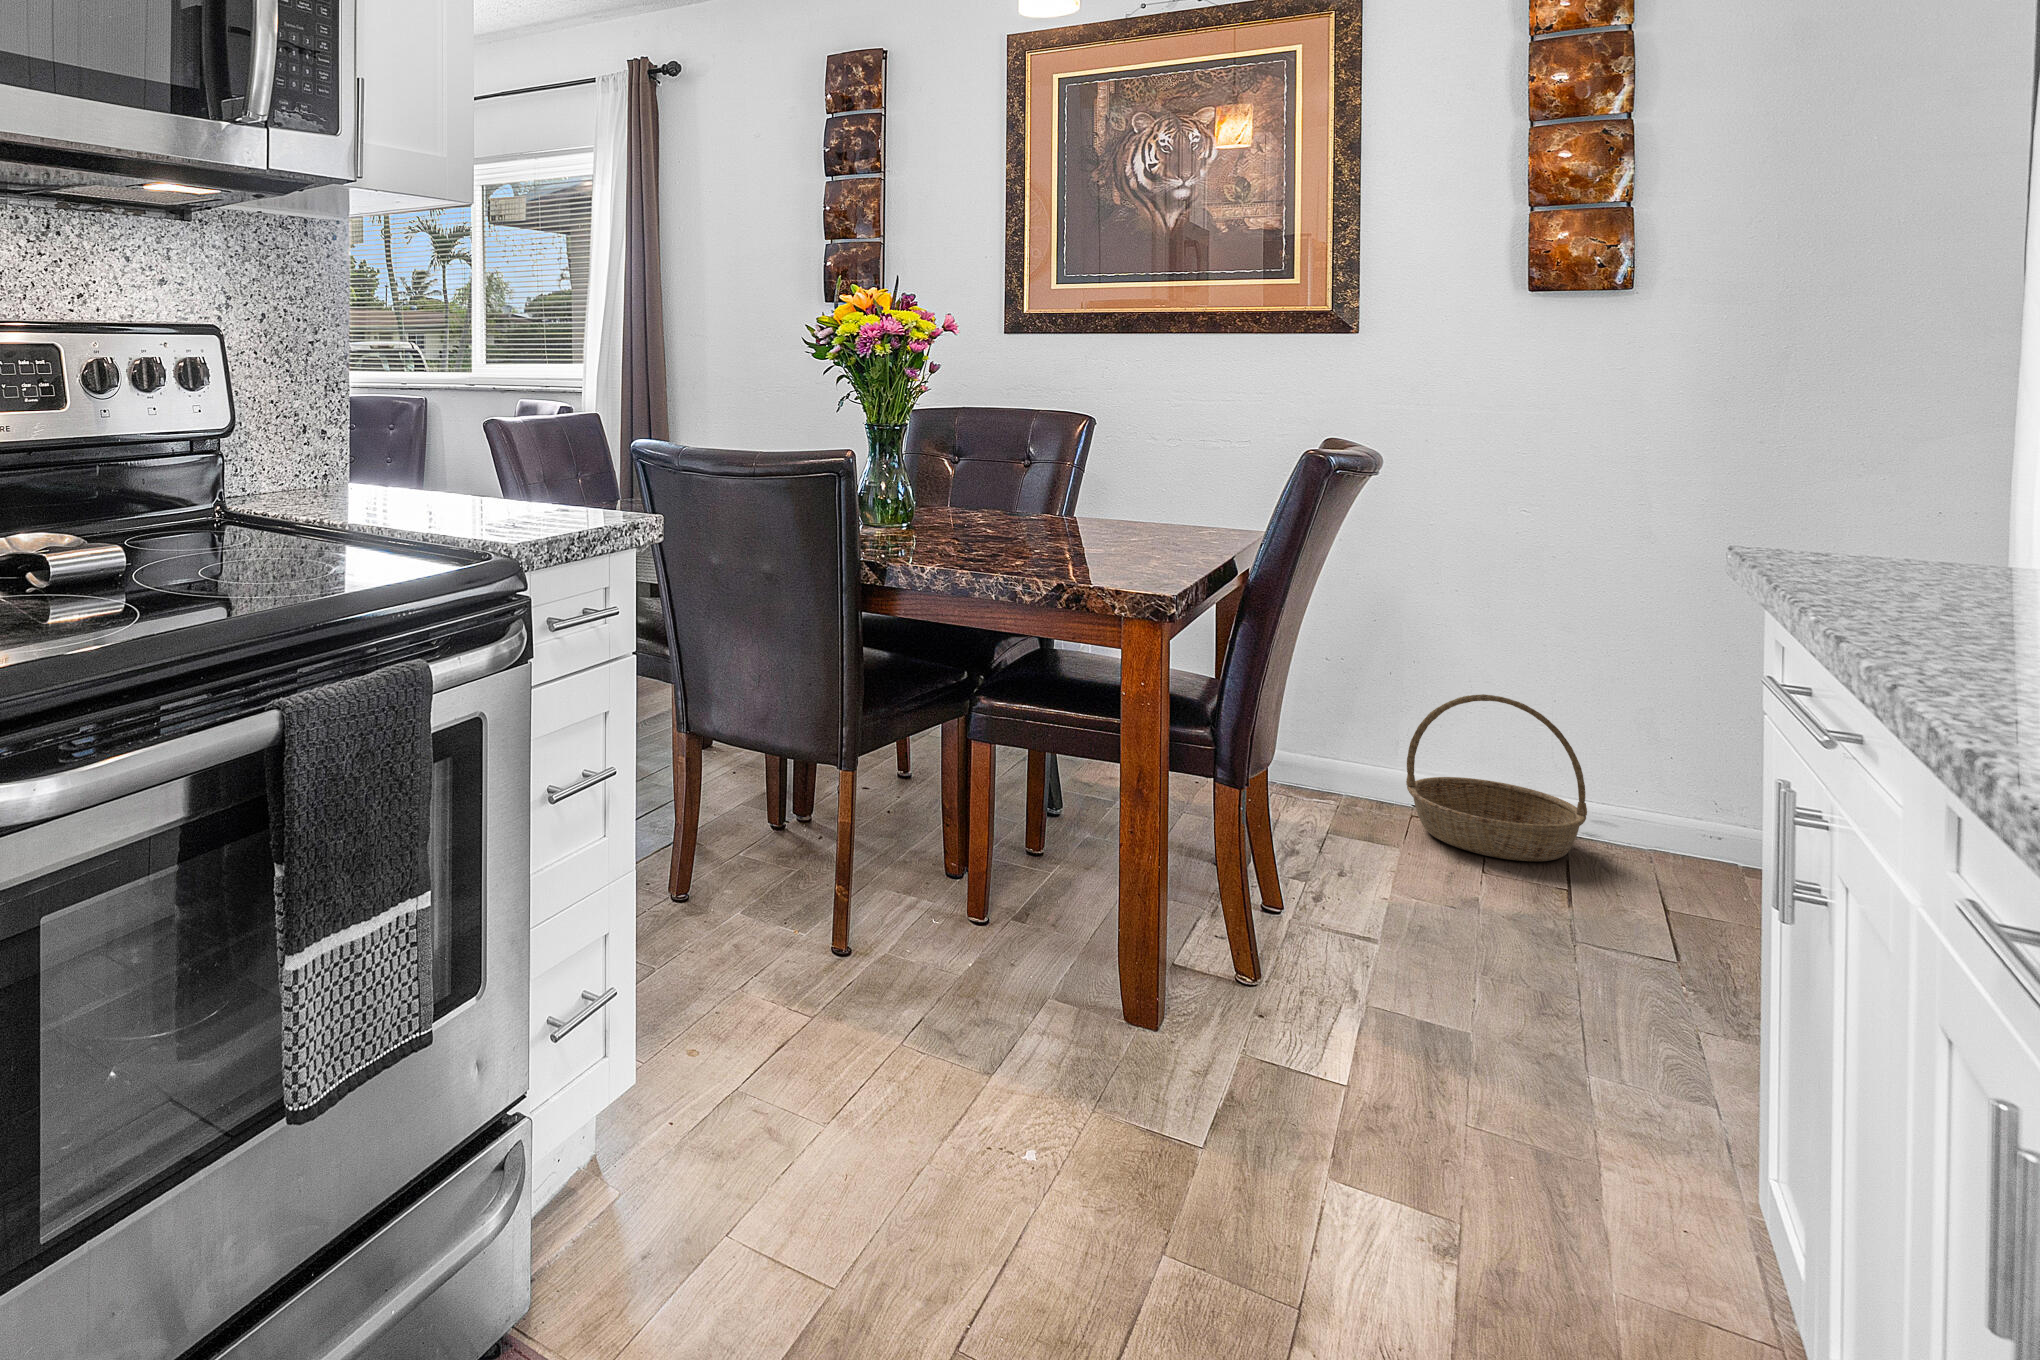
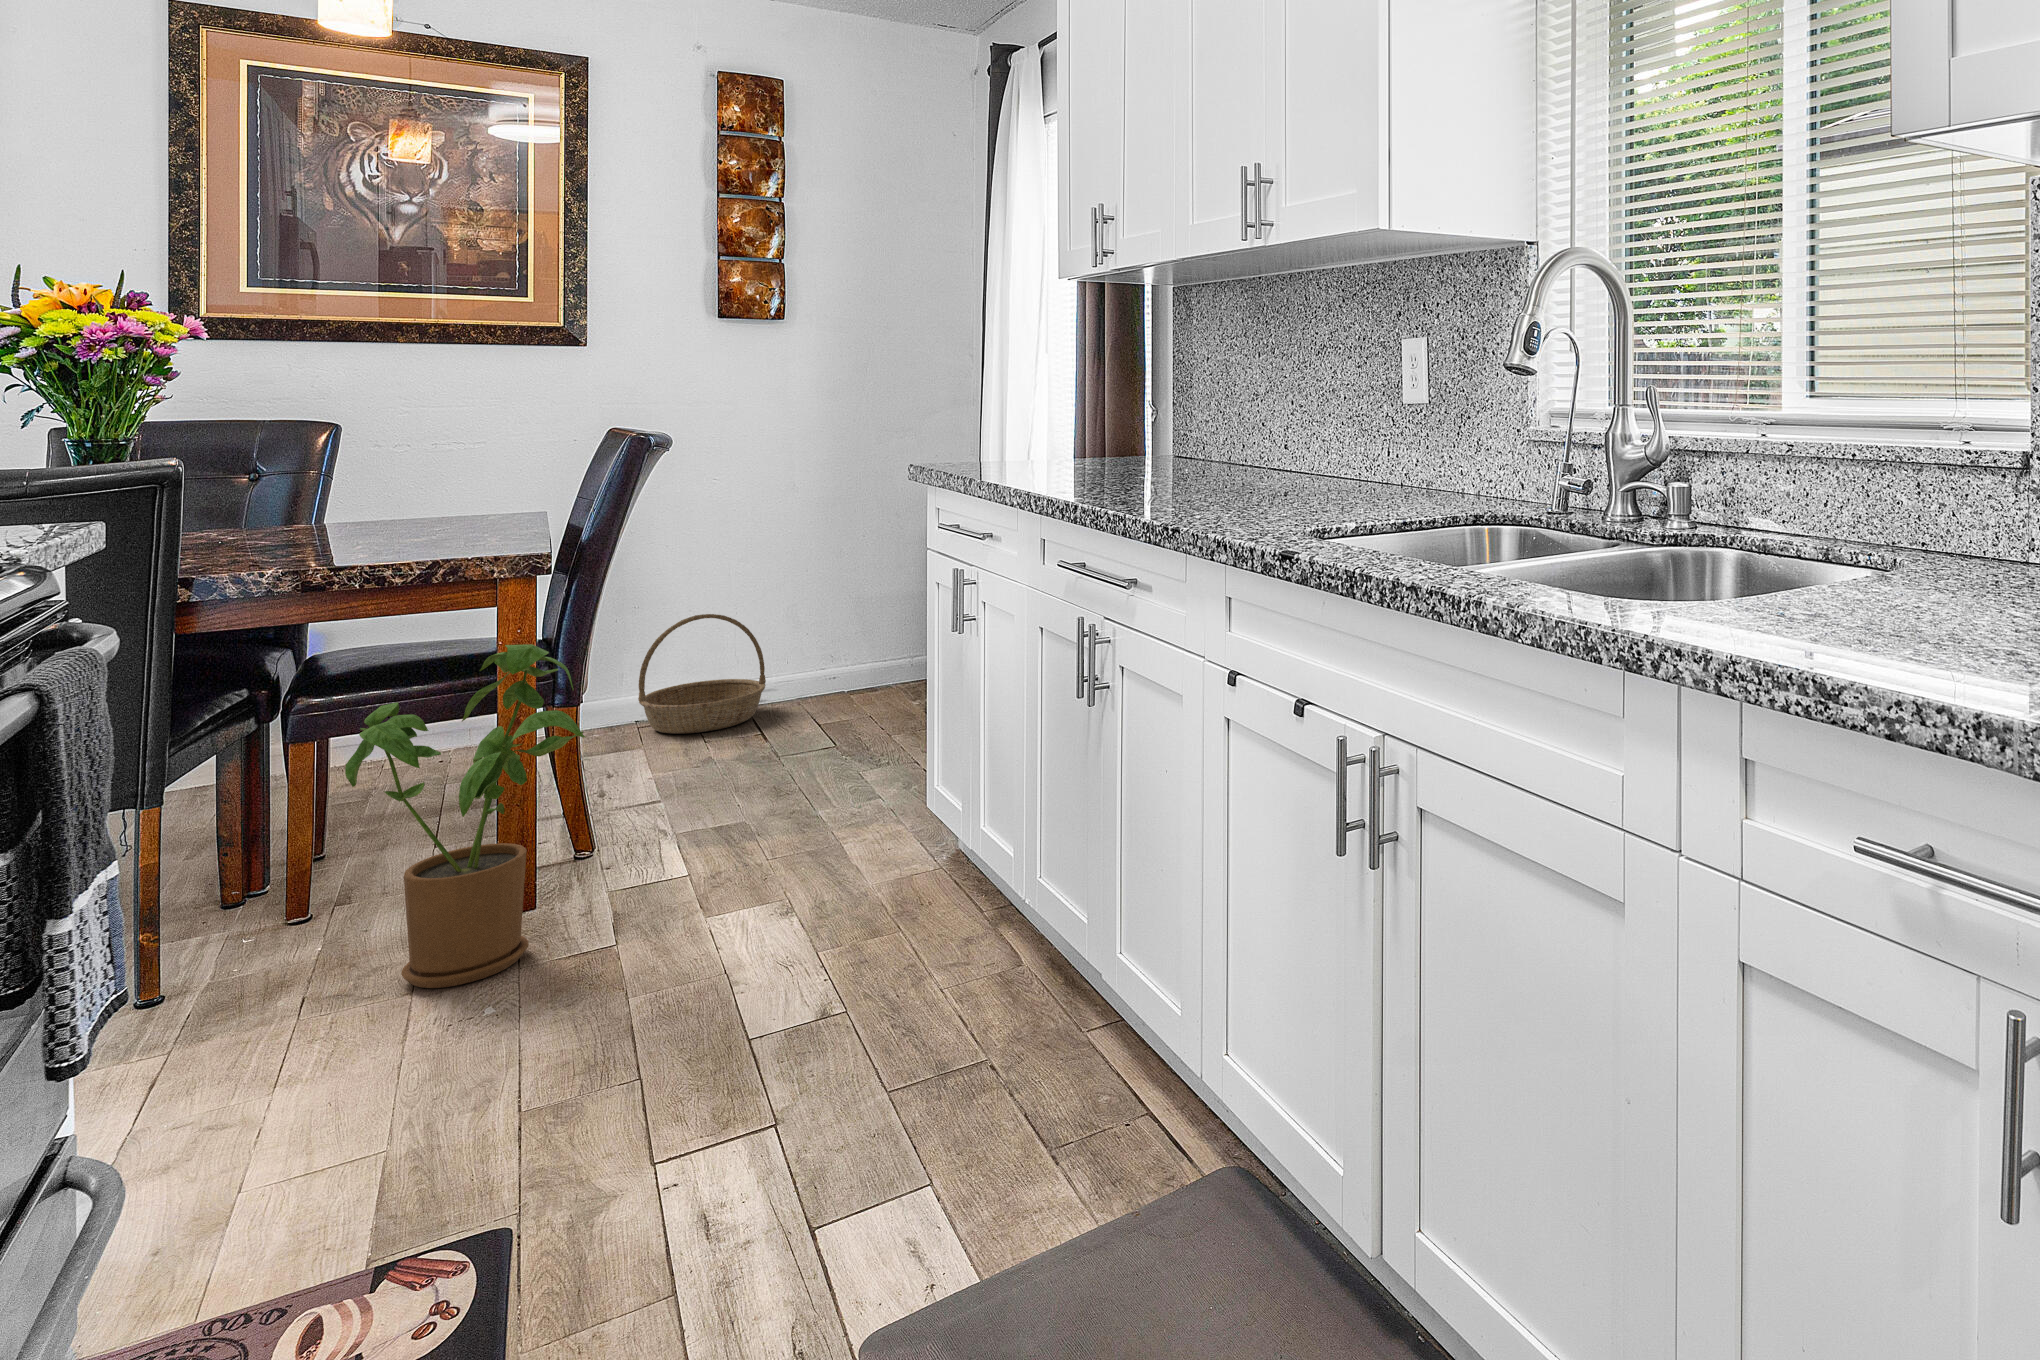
house plant: none [958,704,1178,1100] -> present [345,644,585,988]

